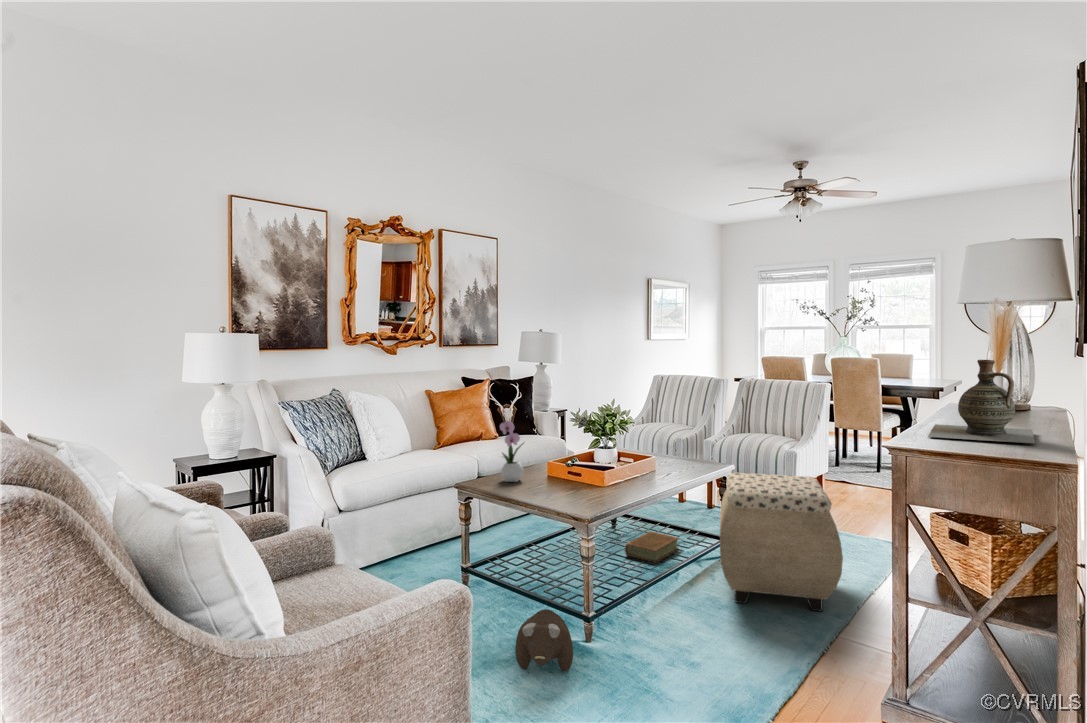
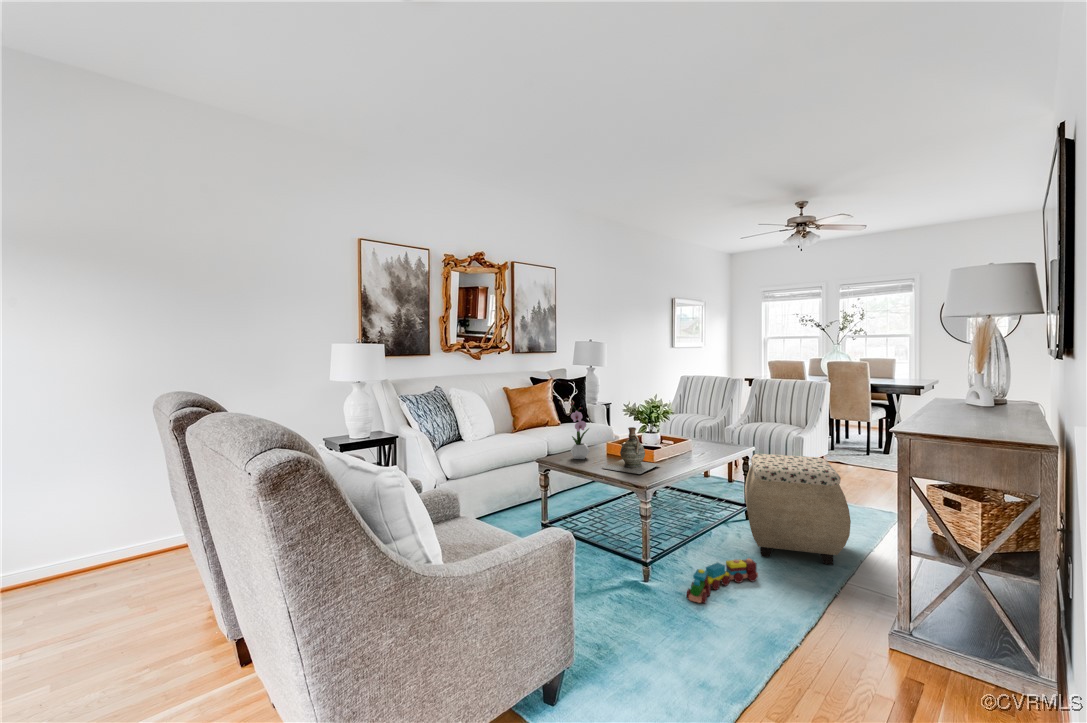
ceramic jug: present [928,360,1035,443] -> present [602,427,660,474]
book: present [625,531,679,563] -> none [668,500,711,525]
toy train: none [635,607,728,668] -> present [687,558,758,603]
plush toy: present [516,609,573,671] -> none [595,556,640,604]

